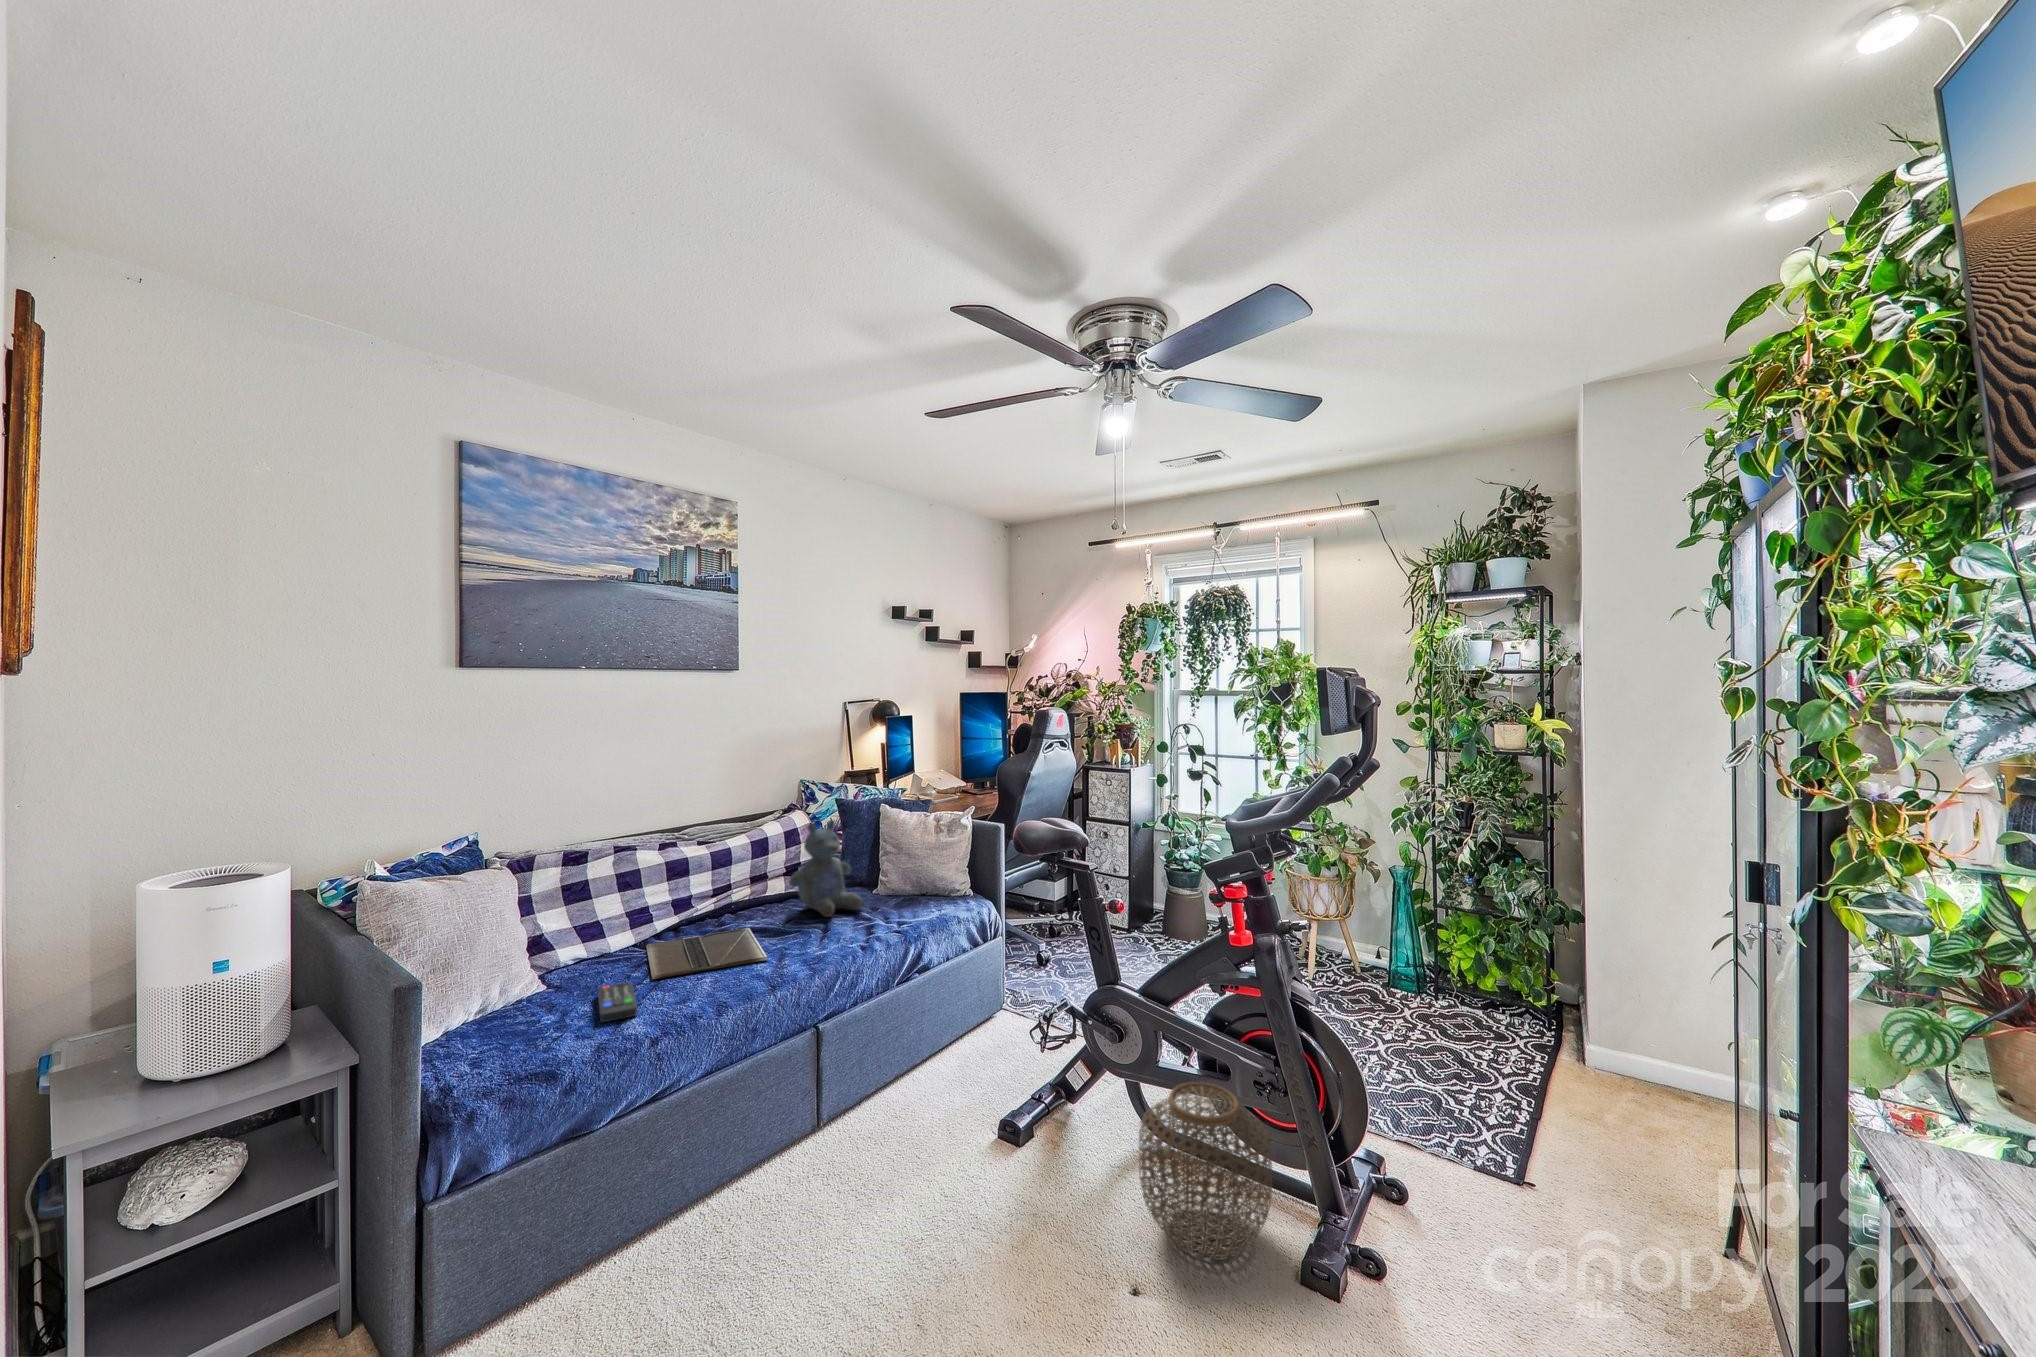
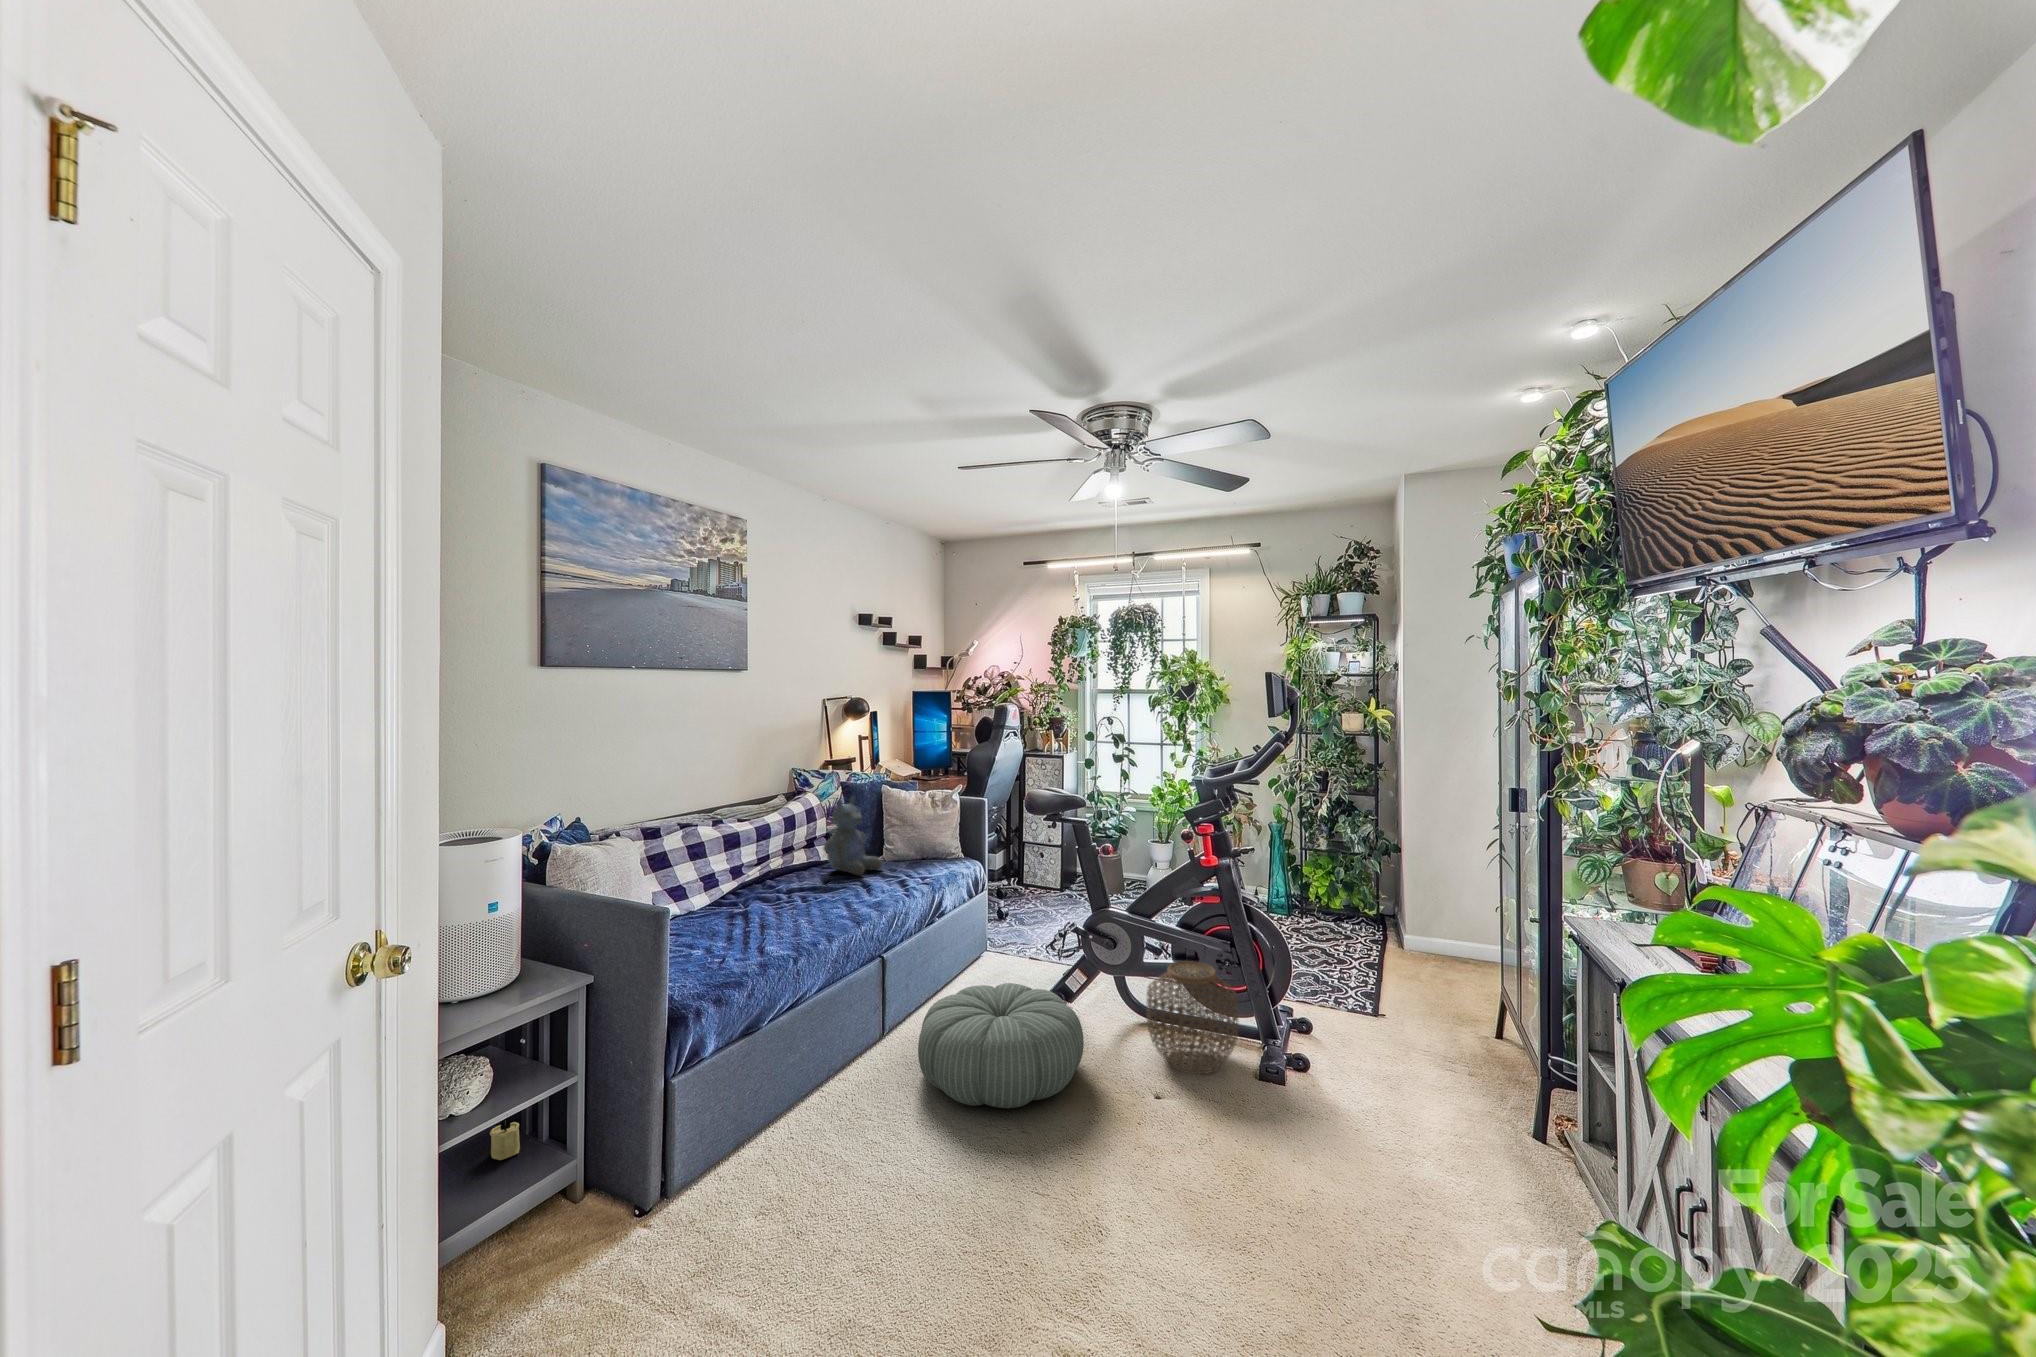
laptop: present [646,928,767,979] -> none [722,886,837,922]
remote control: present [598,982,637,1022] -> none [720,923,768,949]
pouf: none [811,1084,1041,1287] -> present [918,983,1084,1108]
candle: none [230,1228,278,1289] -> present [490,1115,520,1160]

